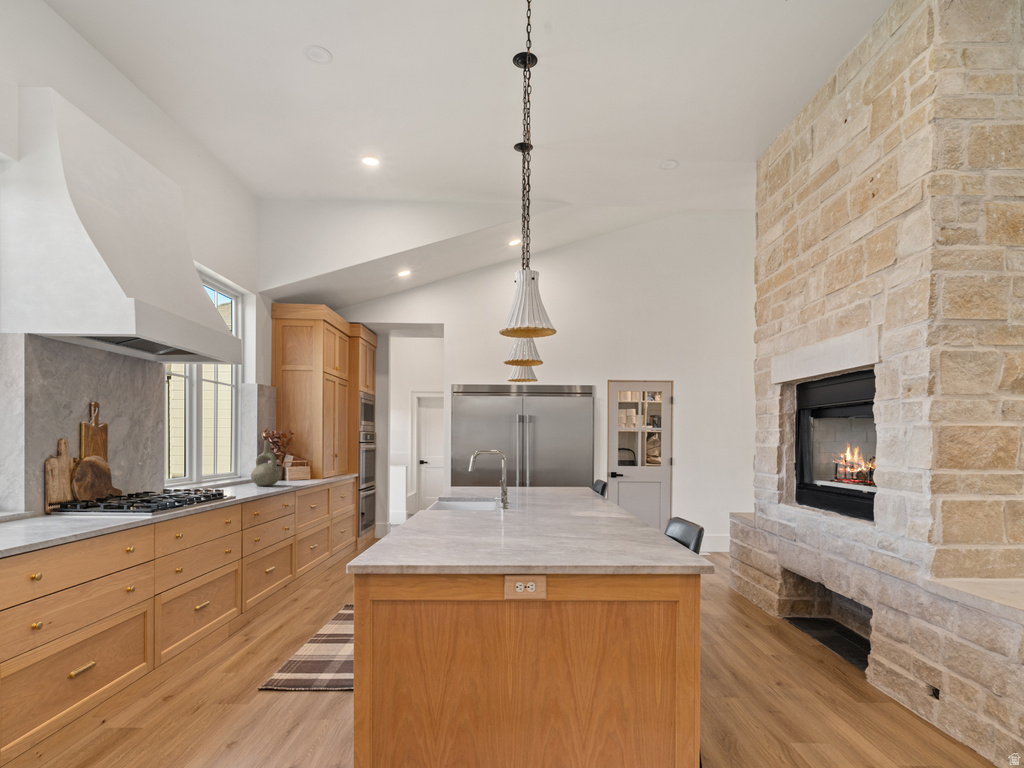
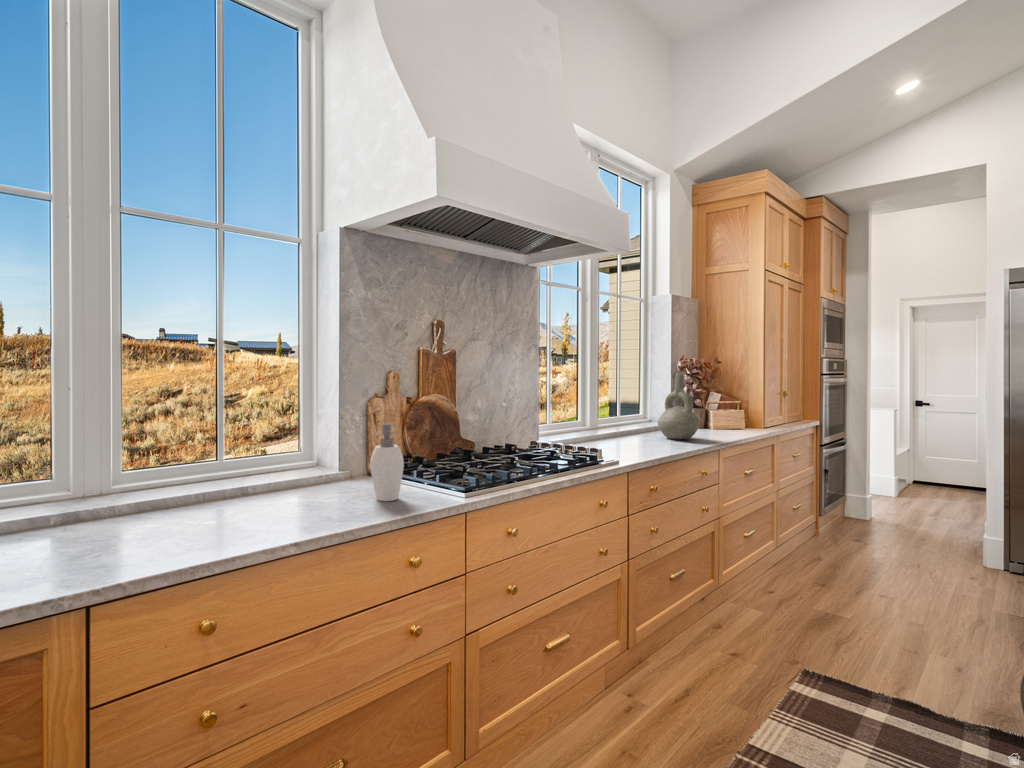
soap dispenser: none [76,471,102,521] -> present [370,424,404,501]

